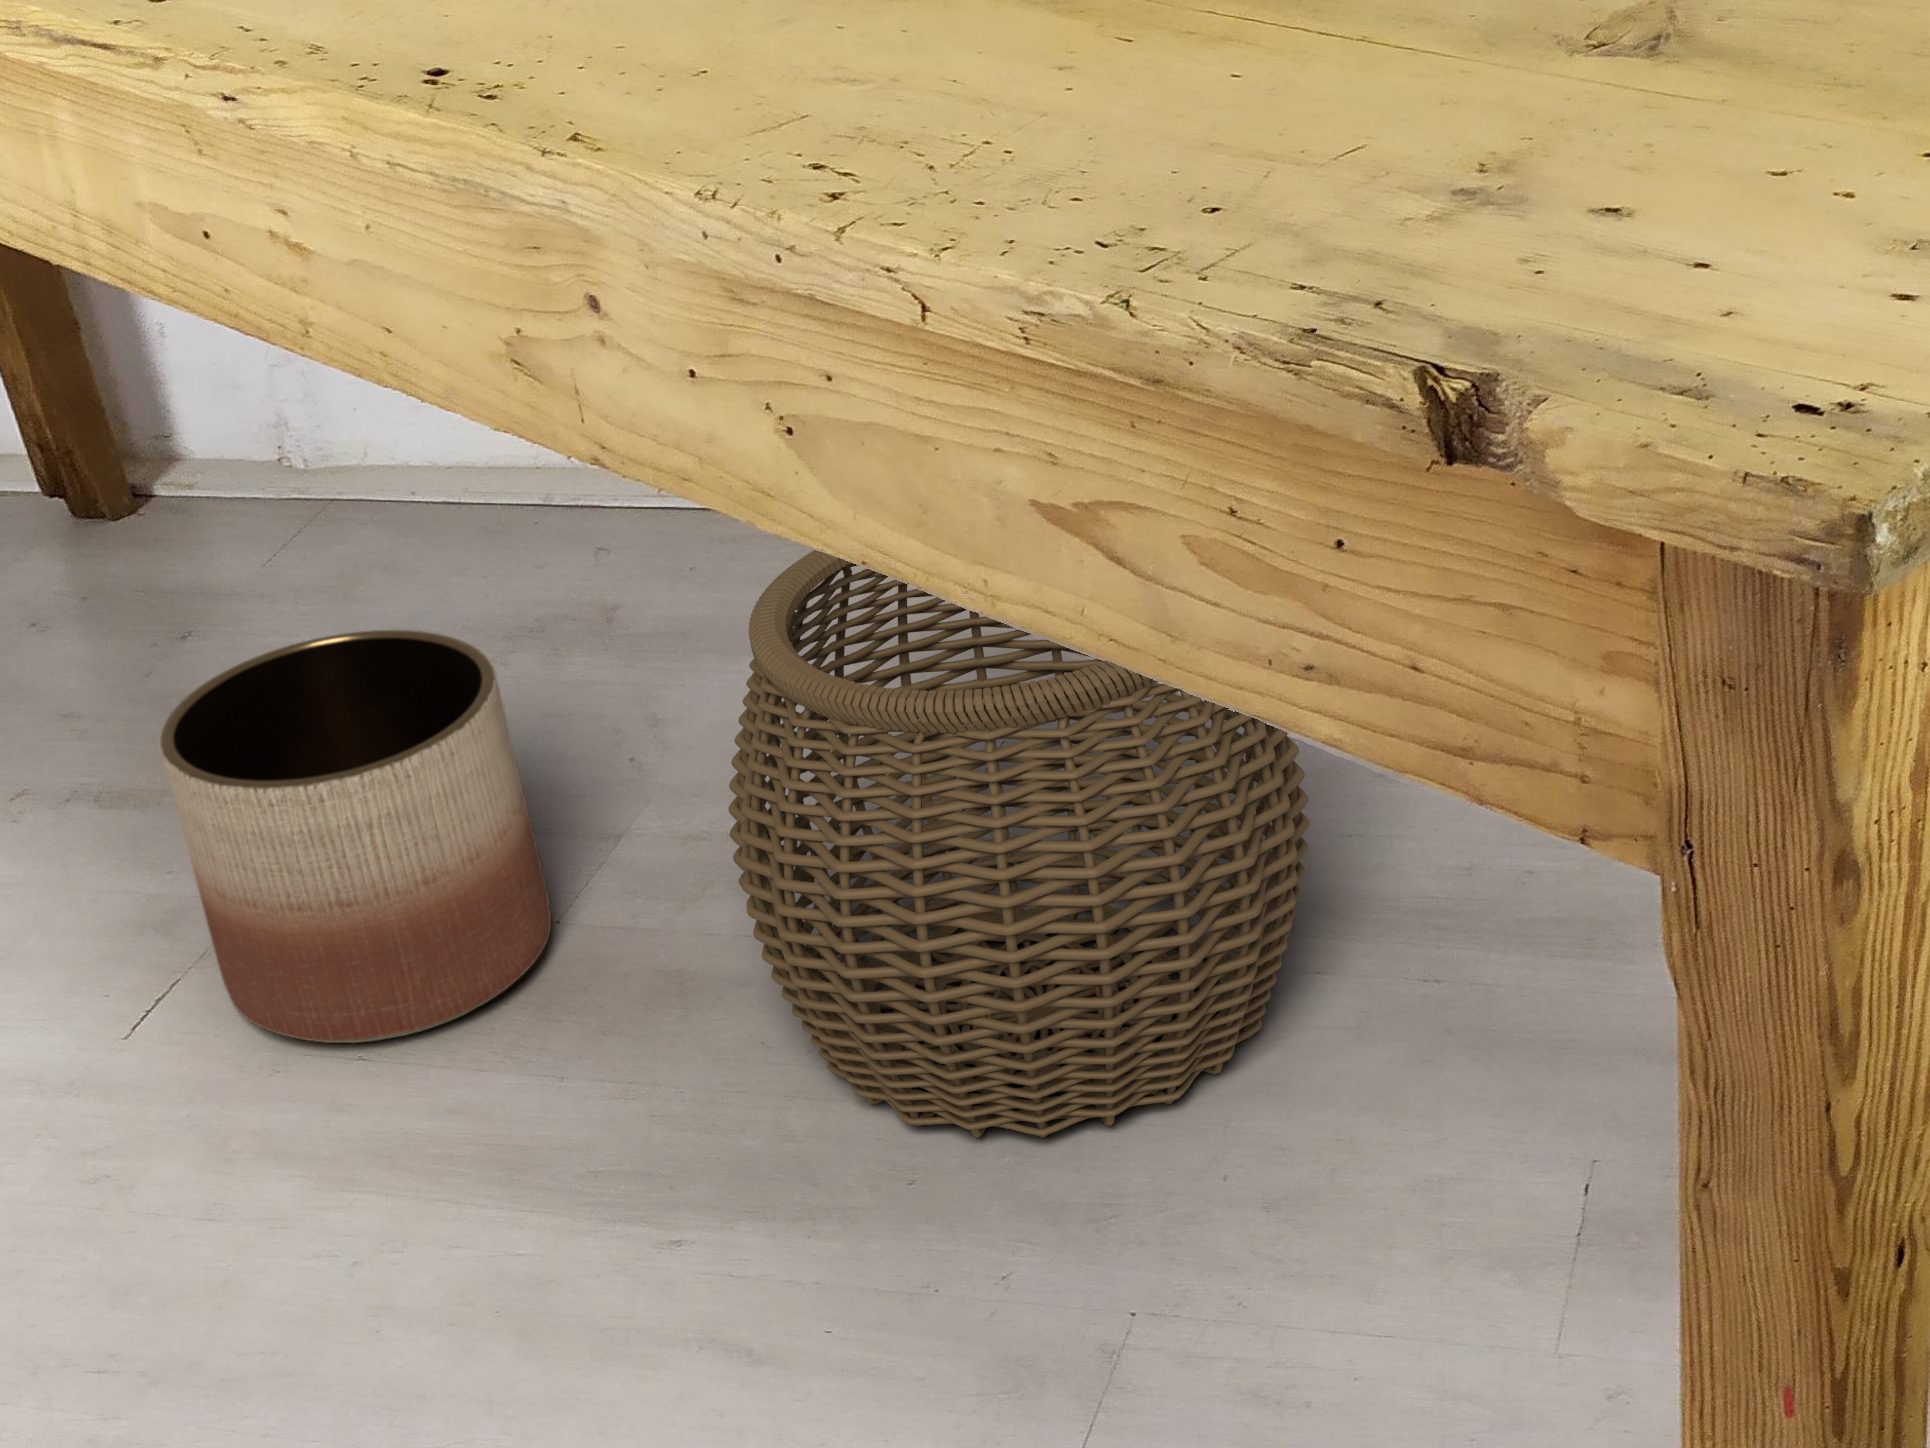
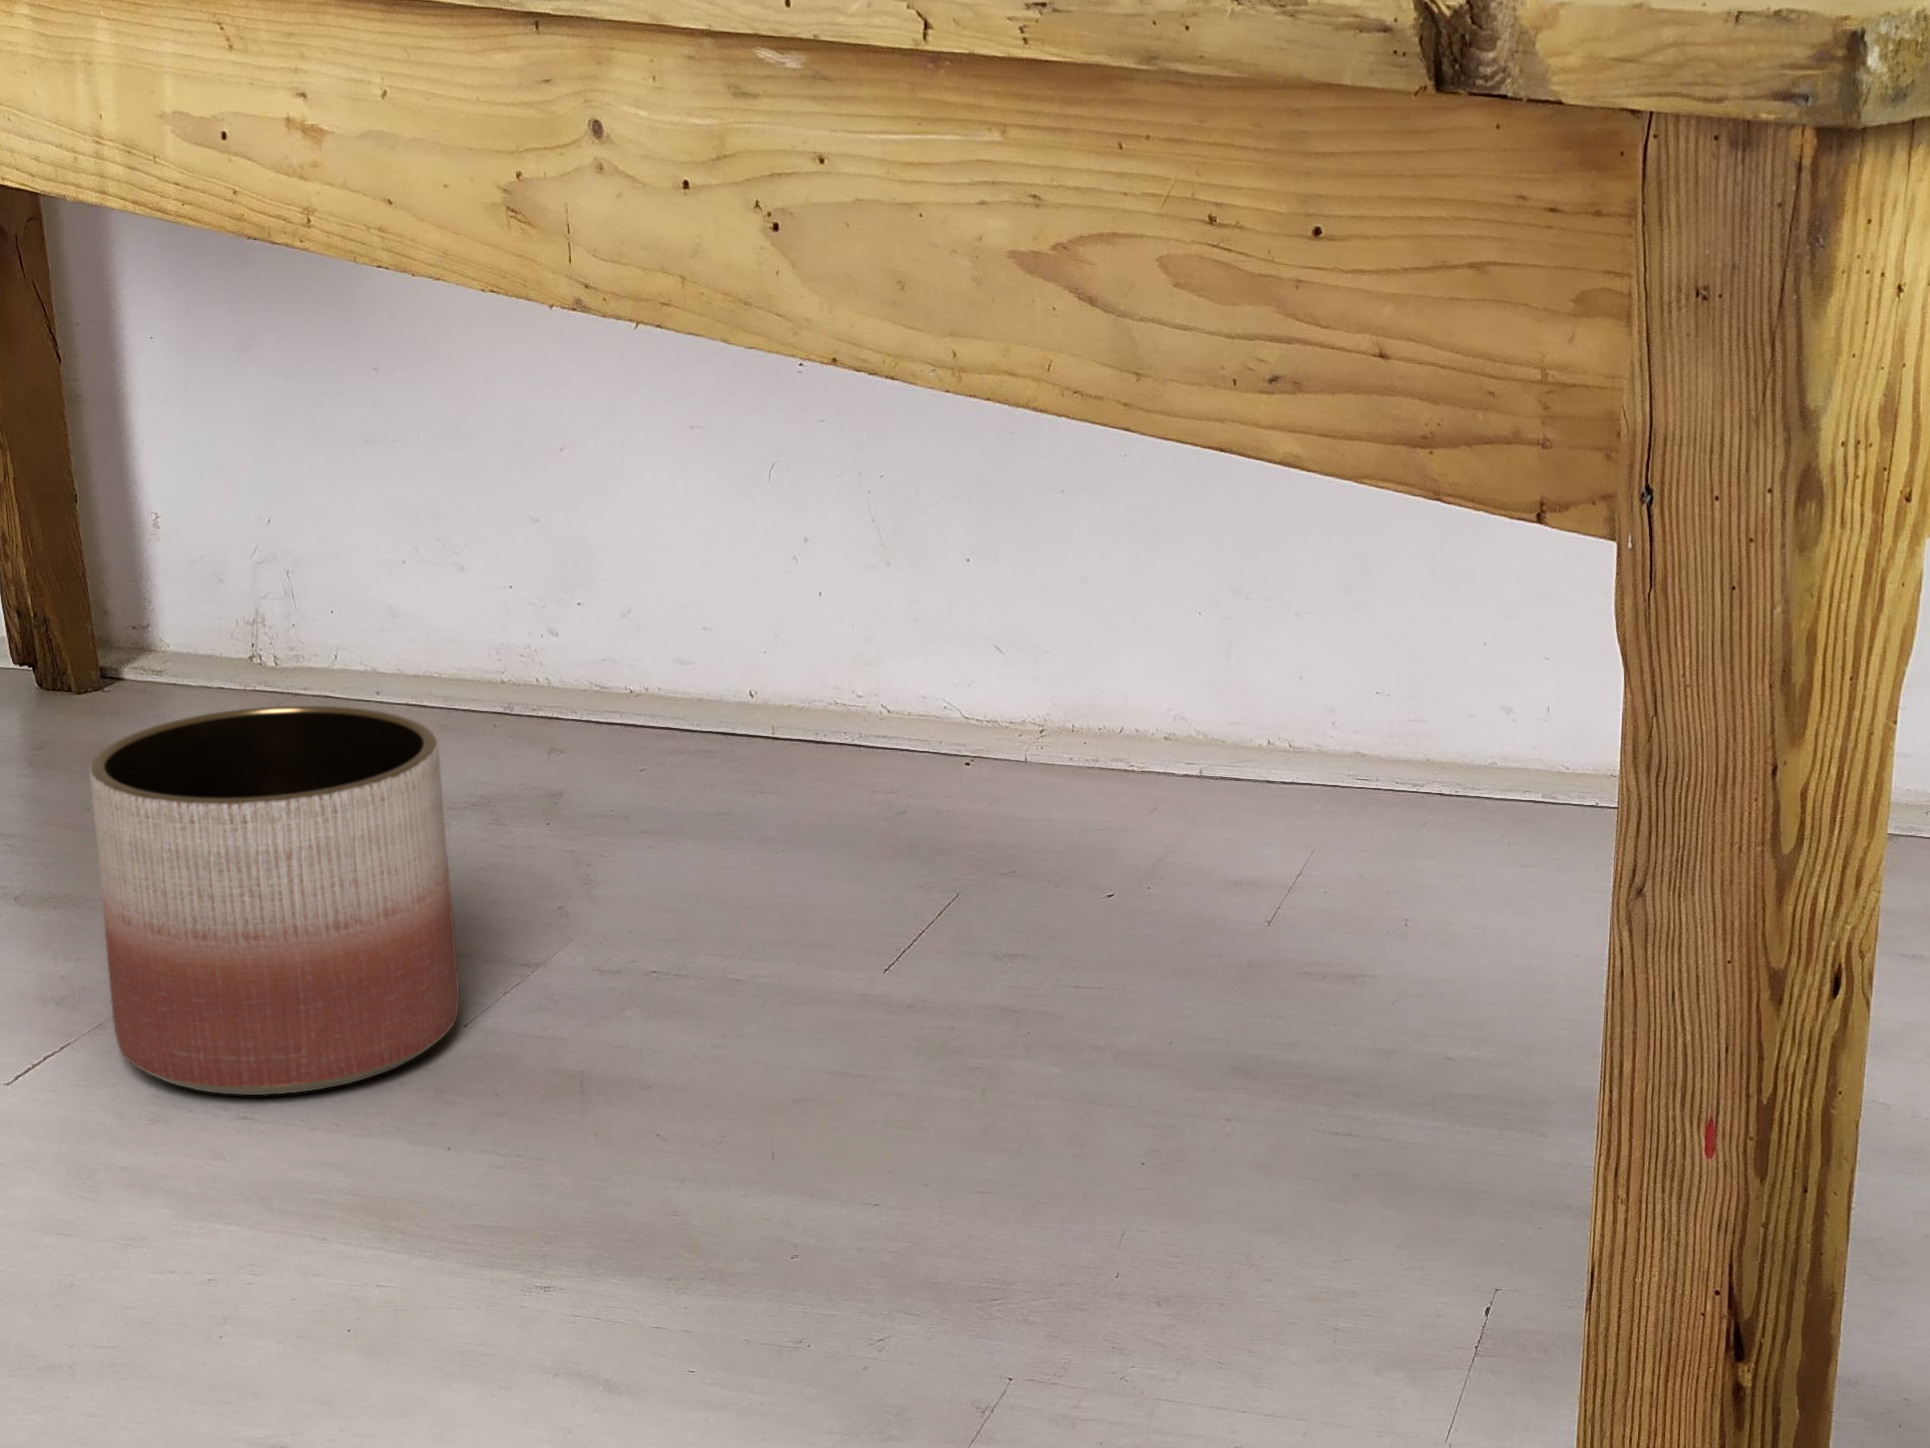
woven basket: present [729,550,1310,1138] -> none [654,603,1235,1219]

